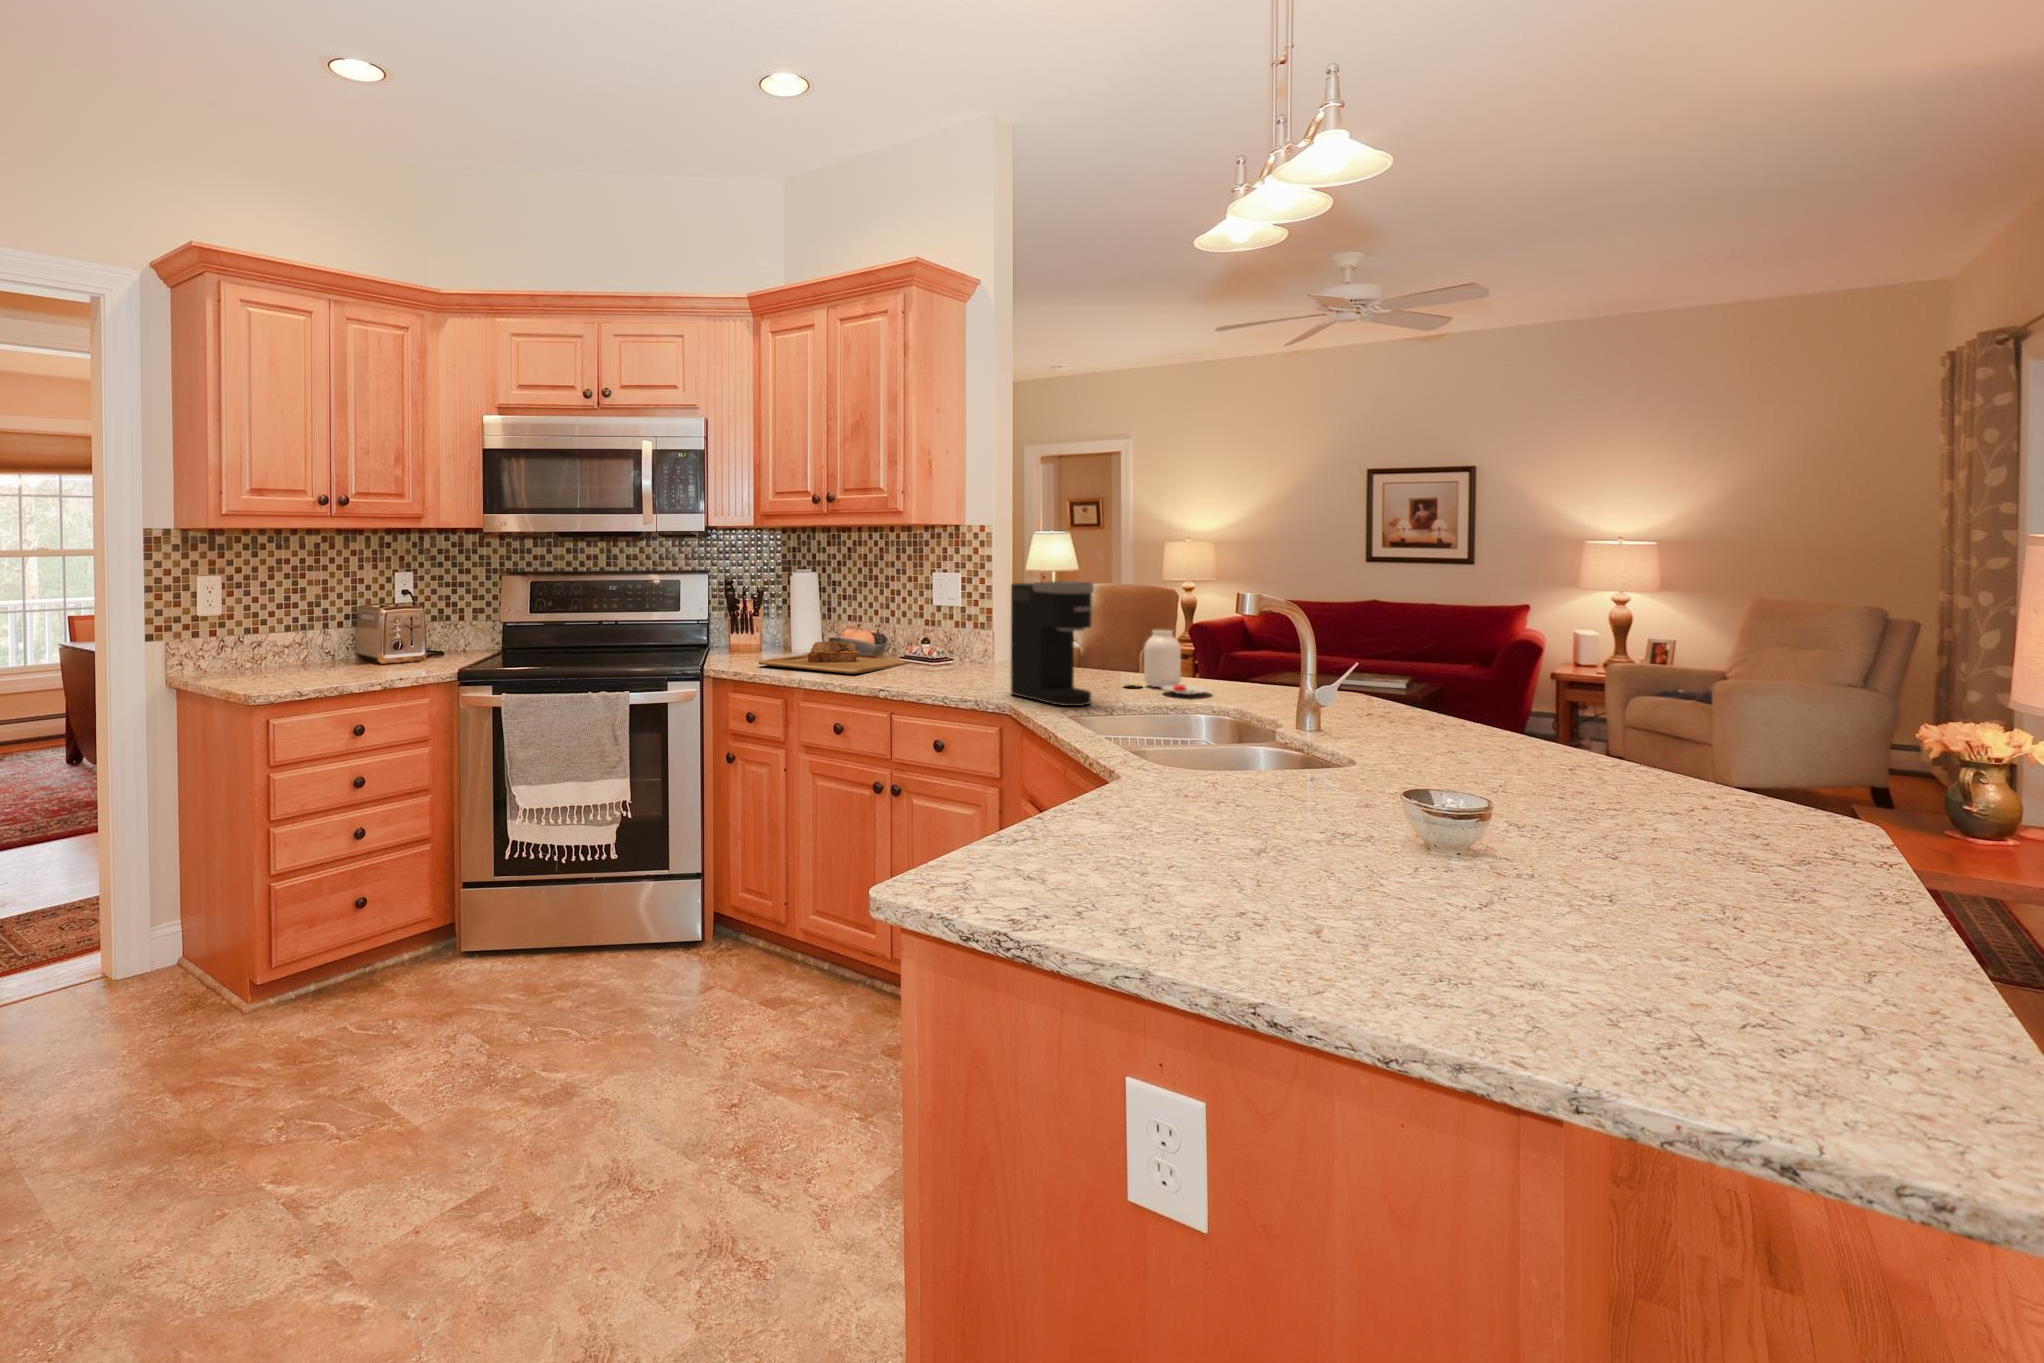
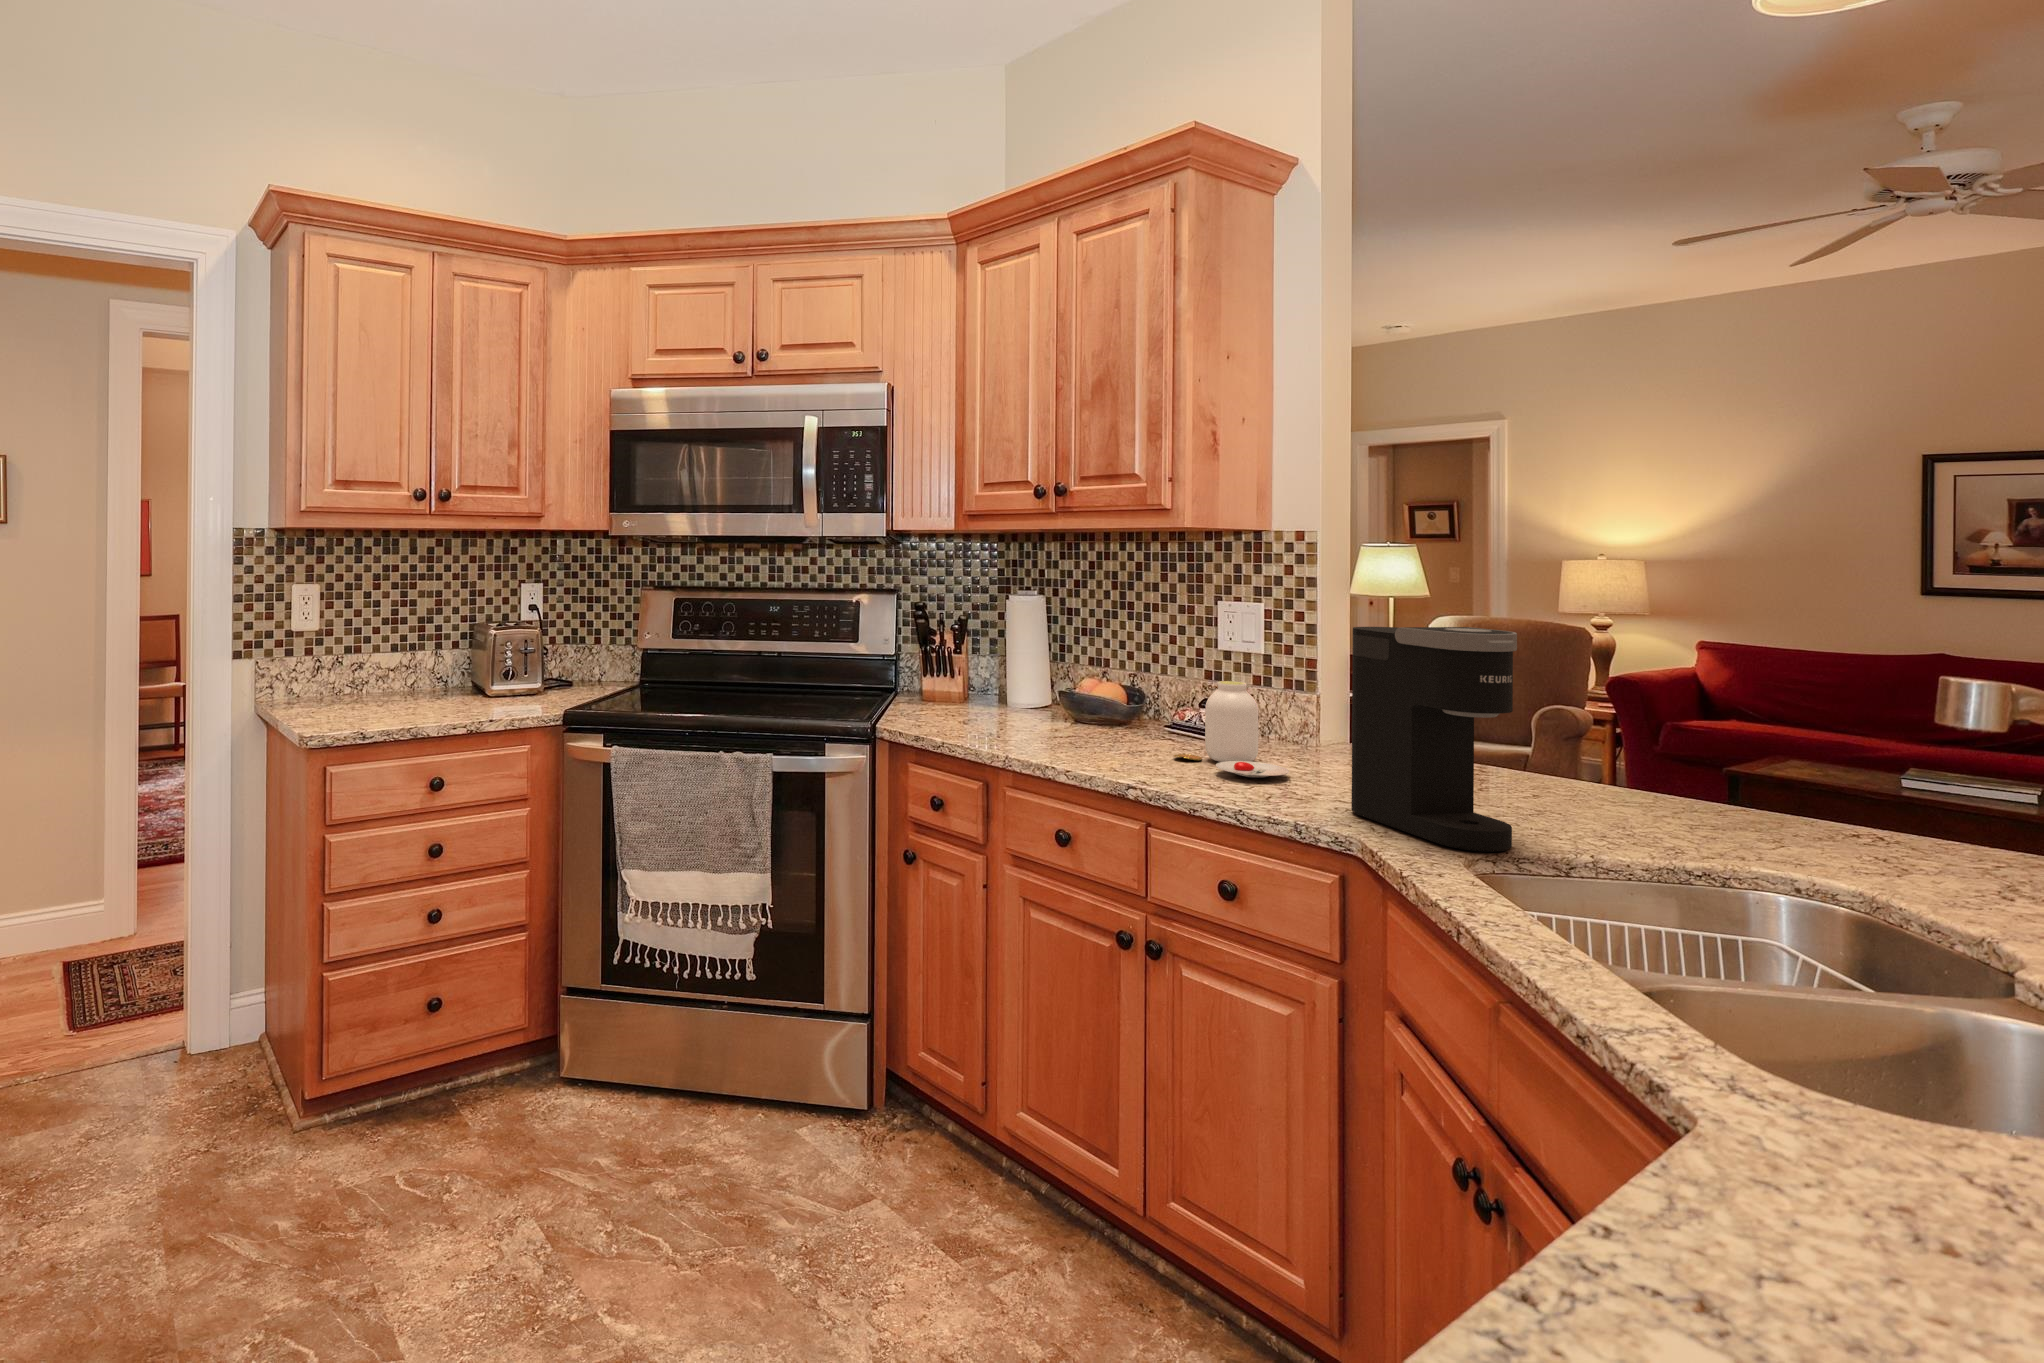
jar: present [1132,630,1210,695] -> present [1174,681,1289,778]
cutting board: present [759,641,908,674] -> none [955,697,1177,751]

